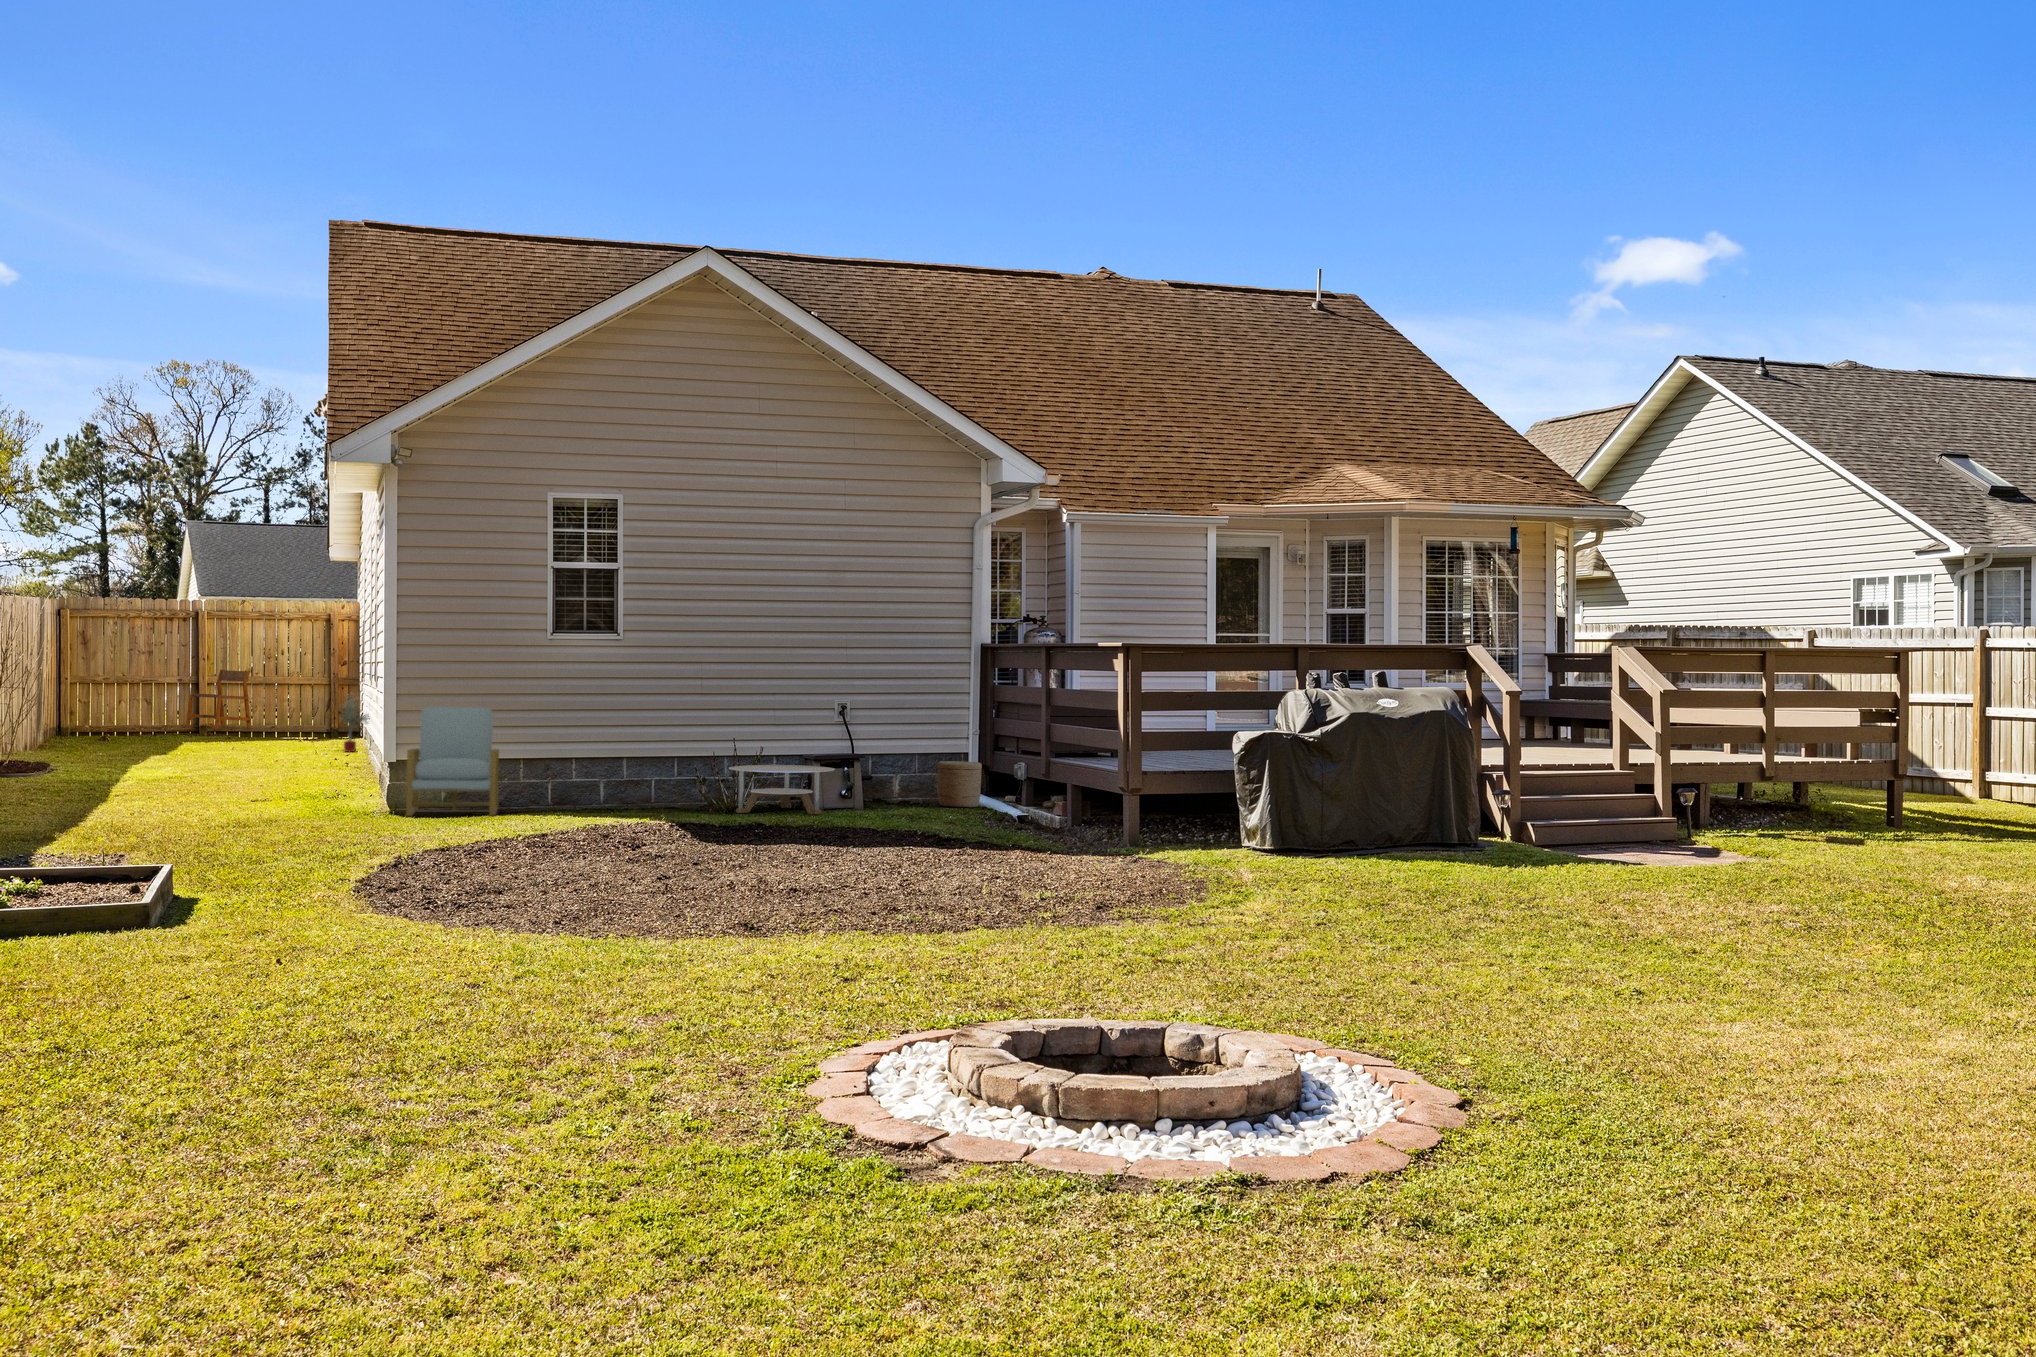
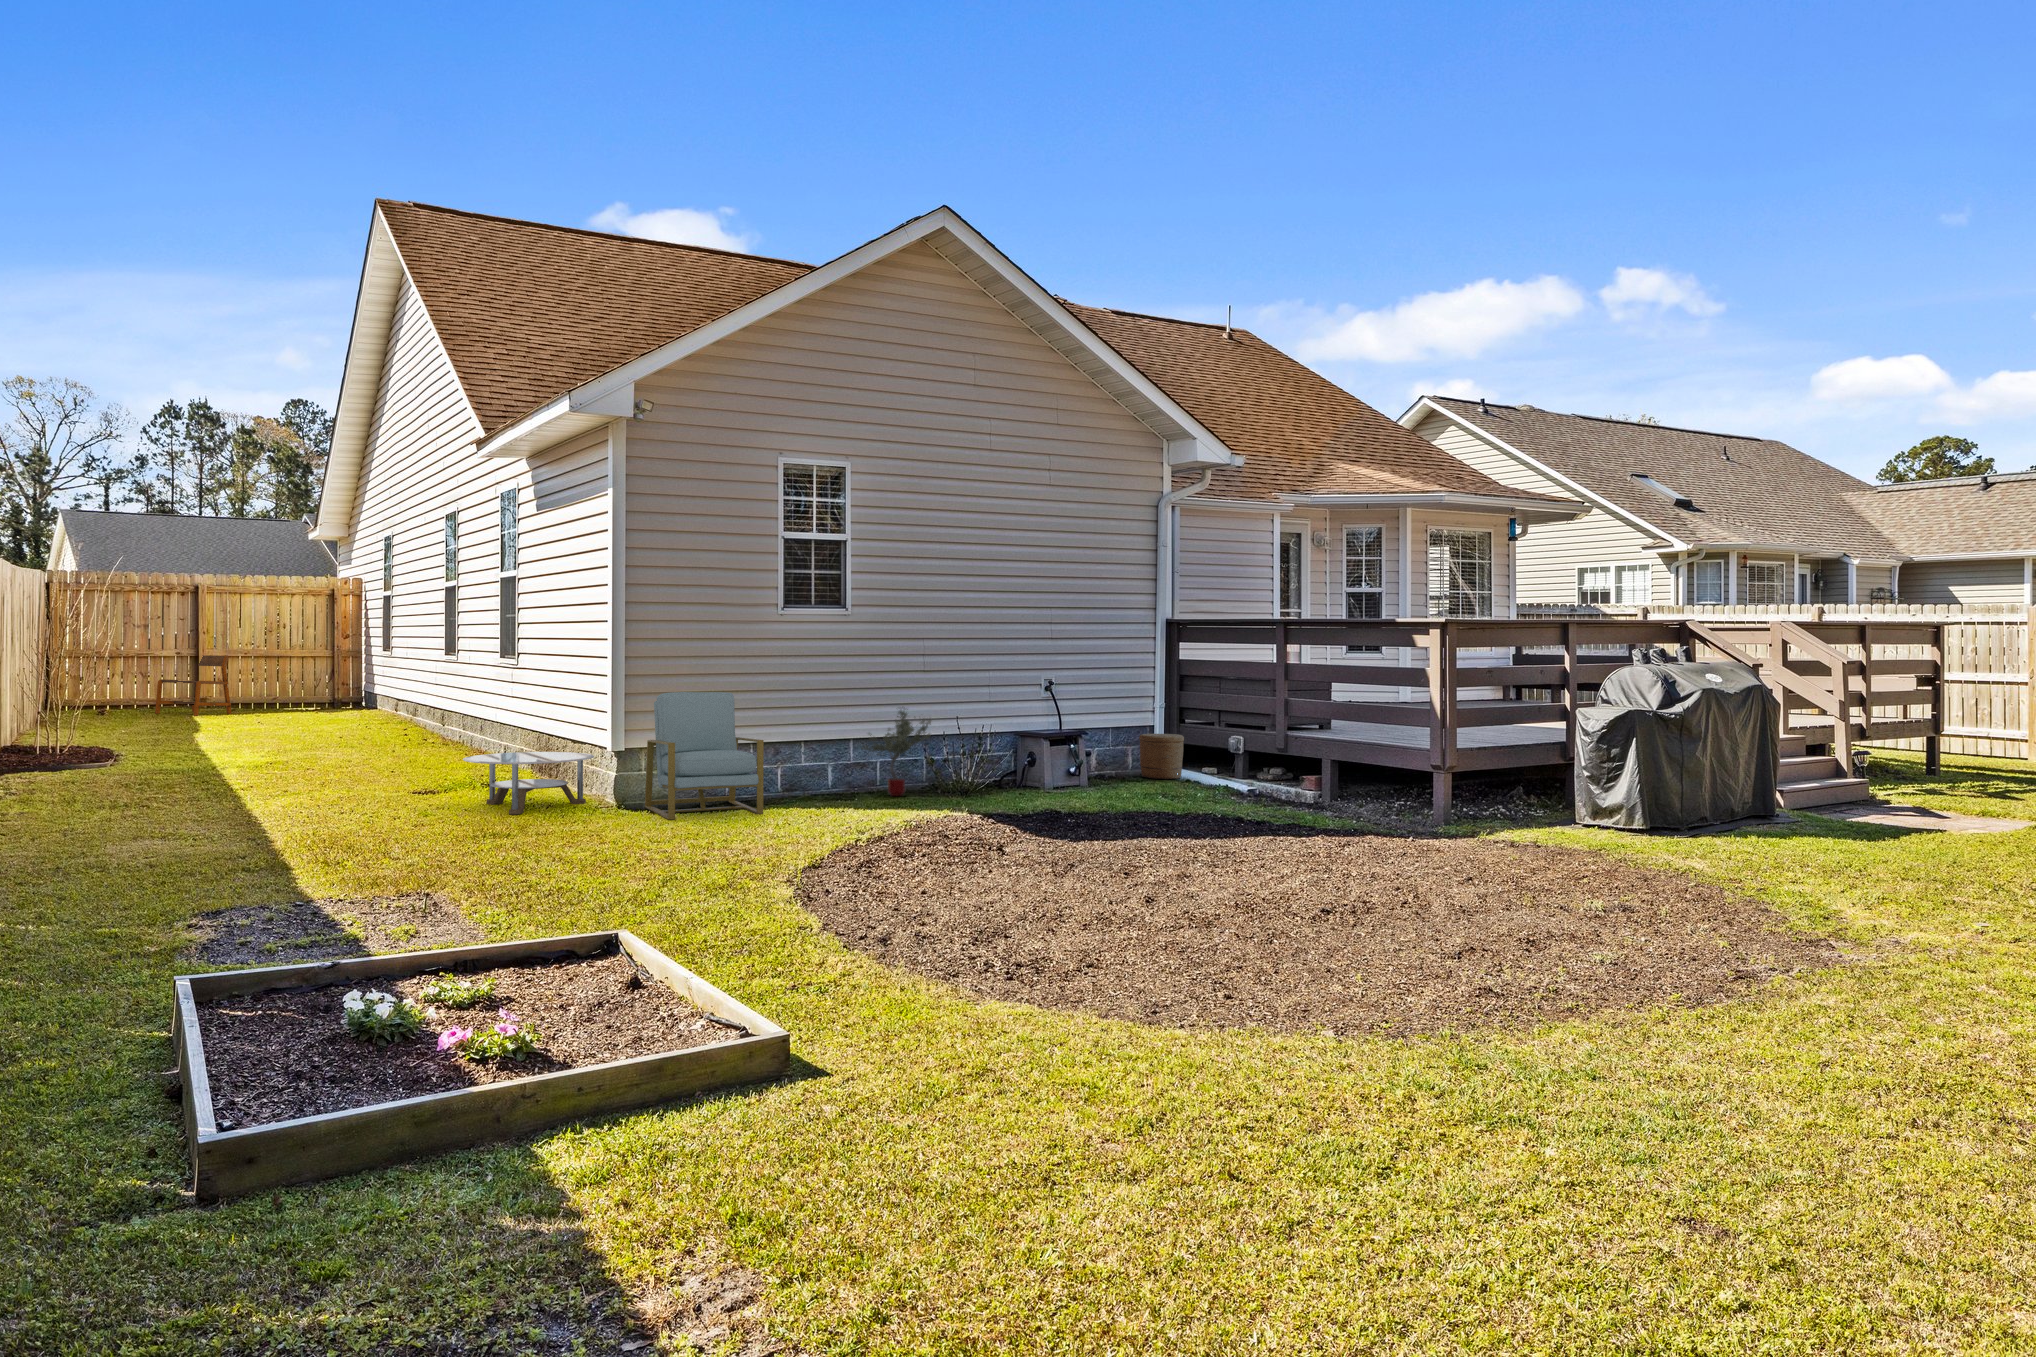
potted tree: present [340,692,370,752] -> present [862,707,931,796]
round table: present [729,765,835,814] -> present [463,752,594,814]

